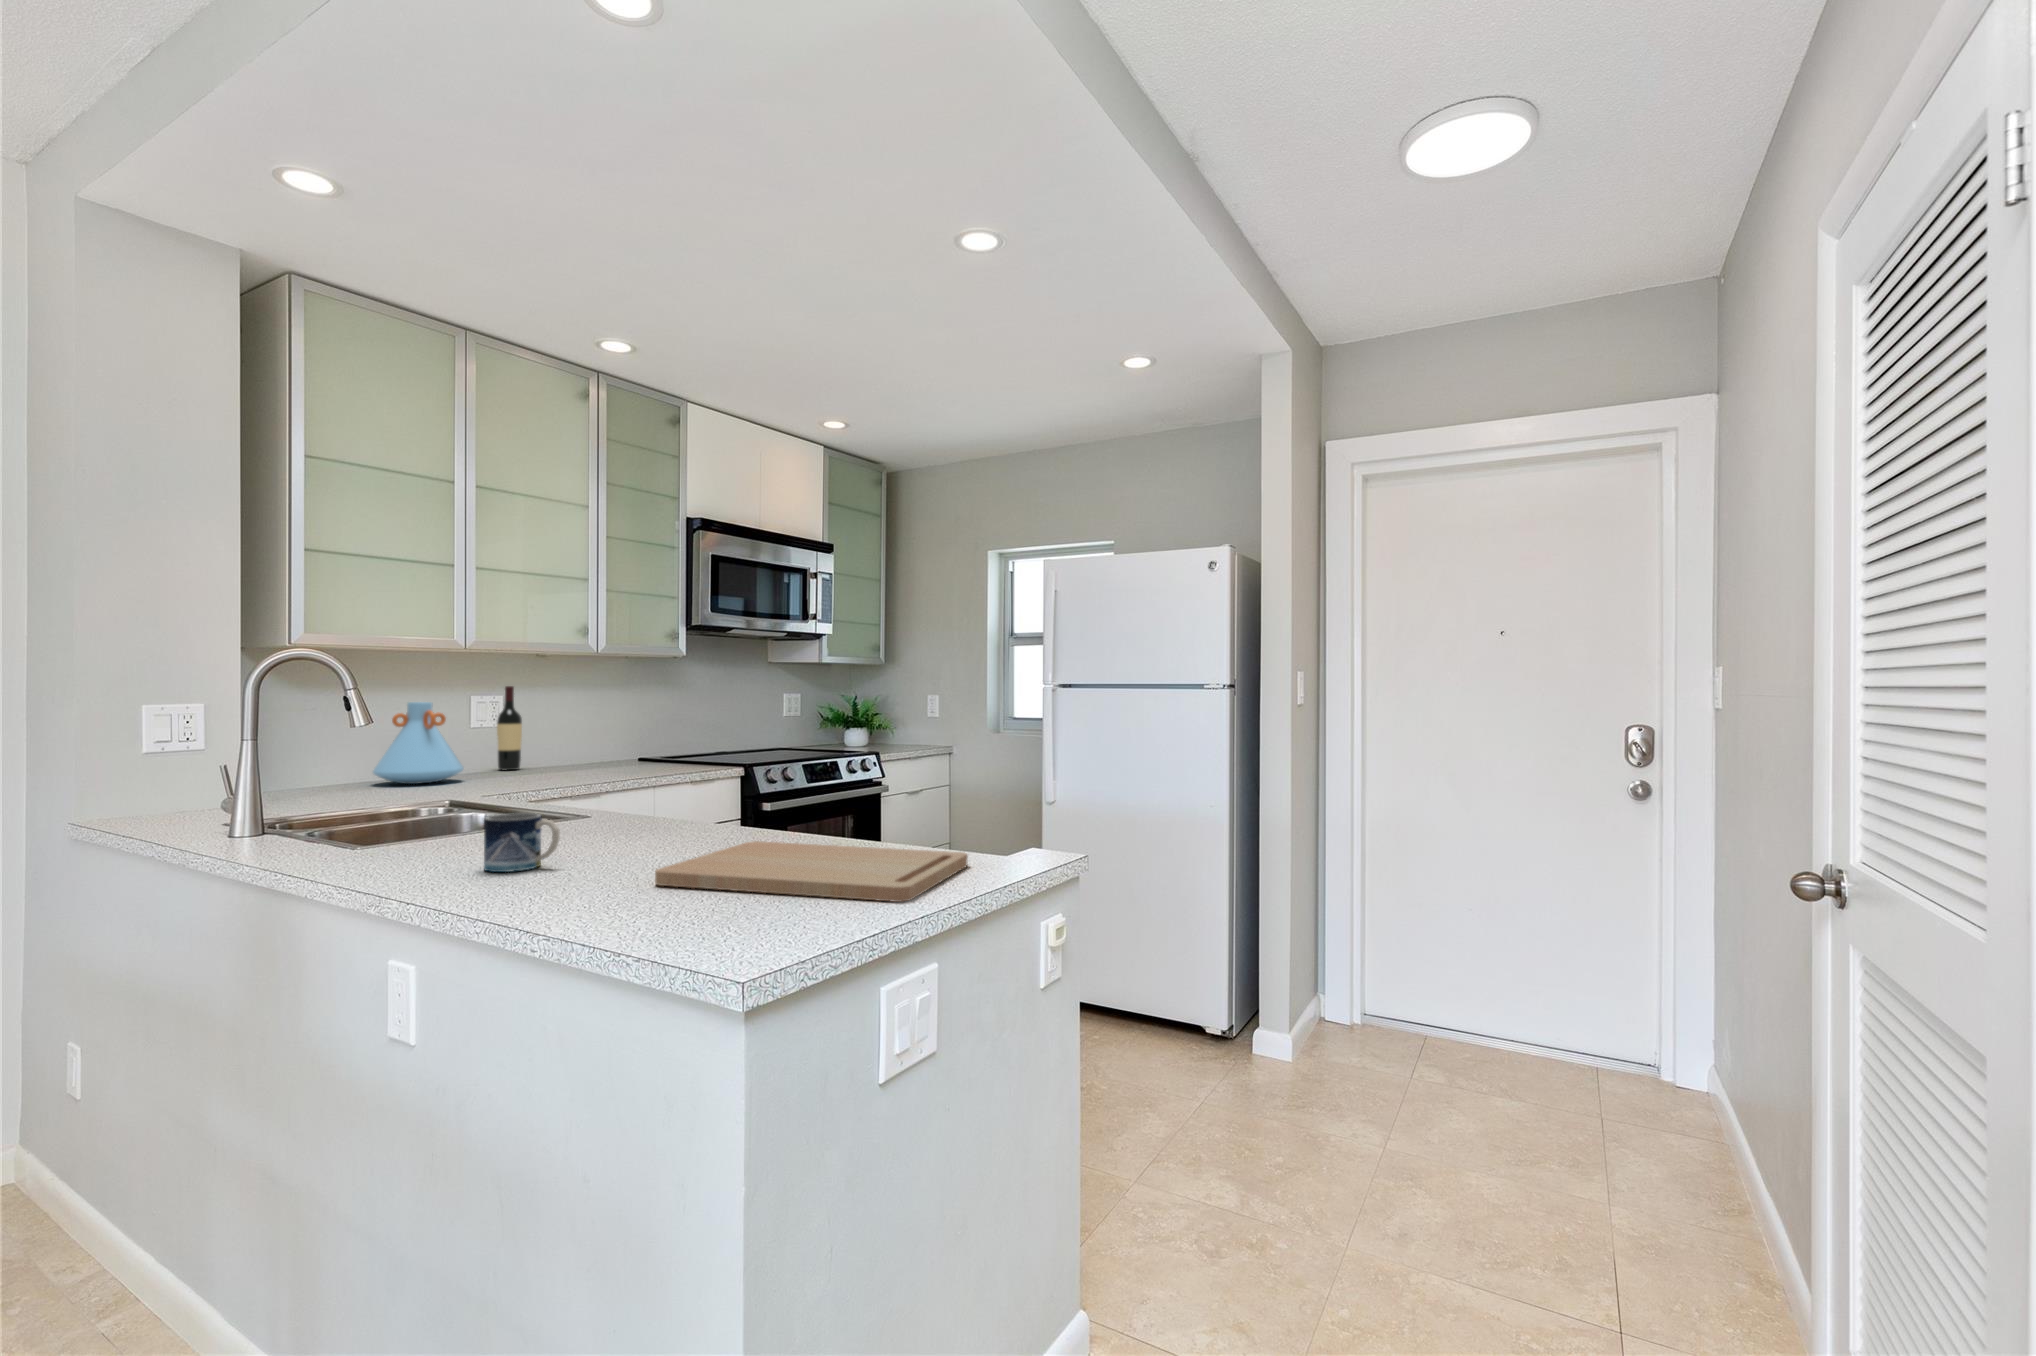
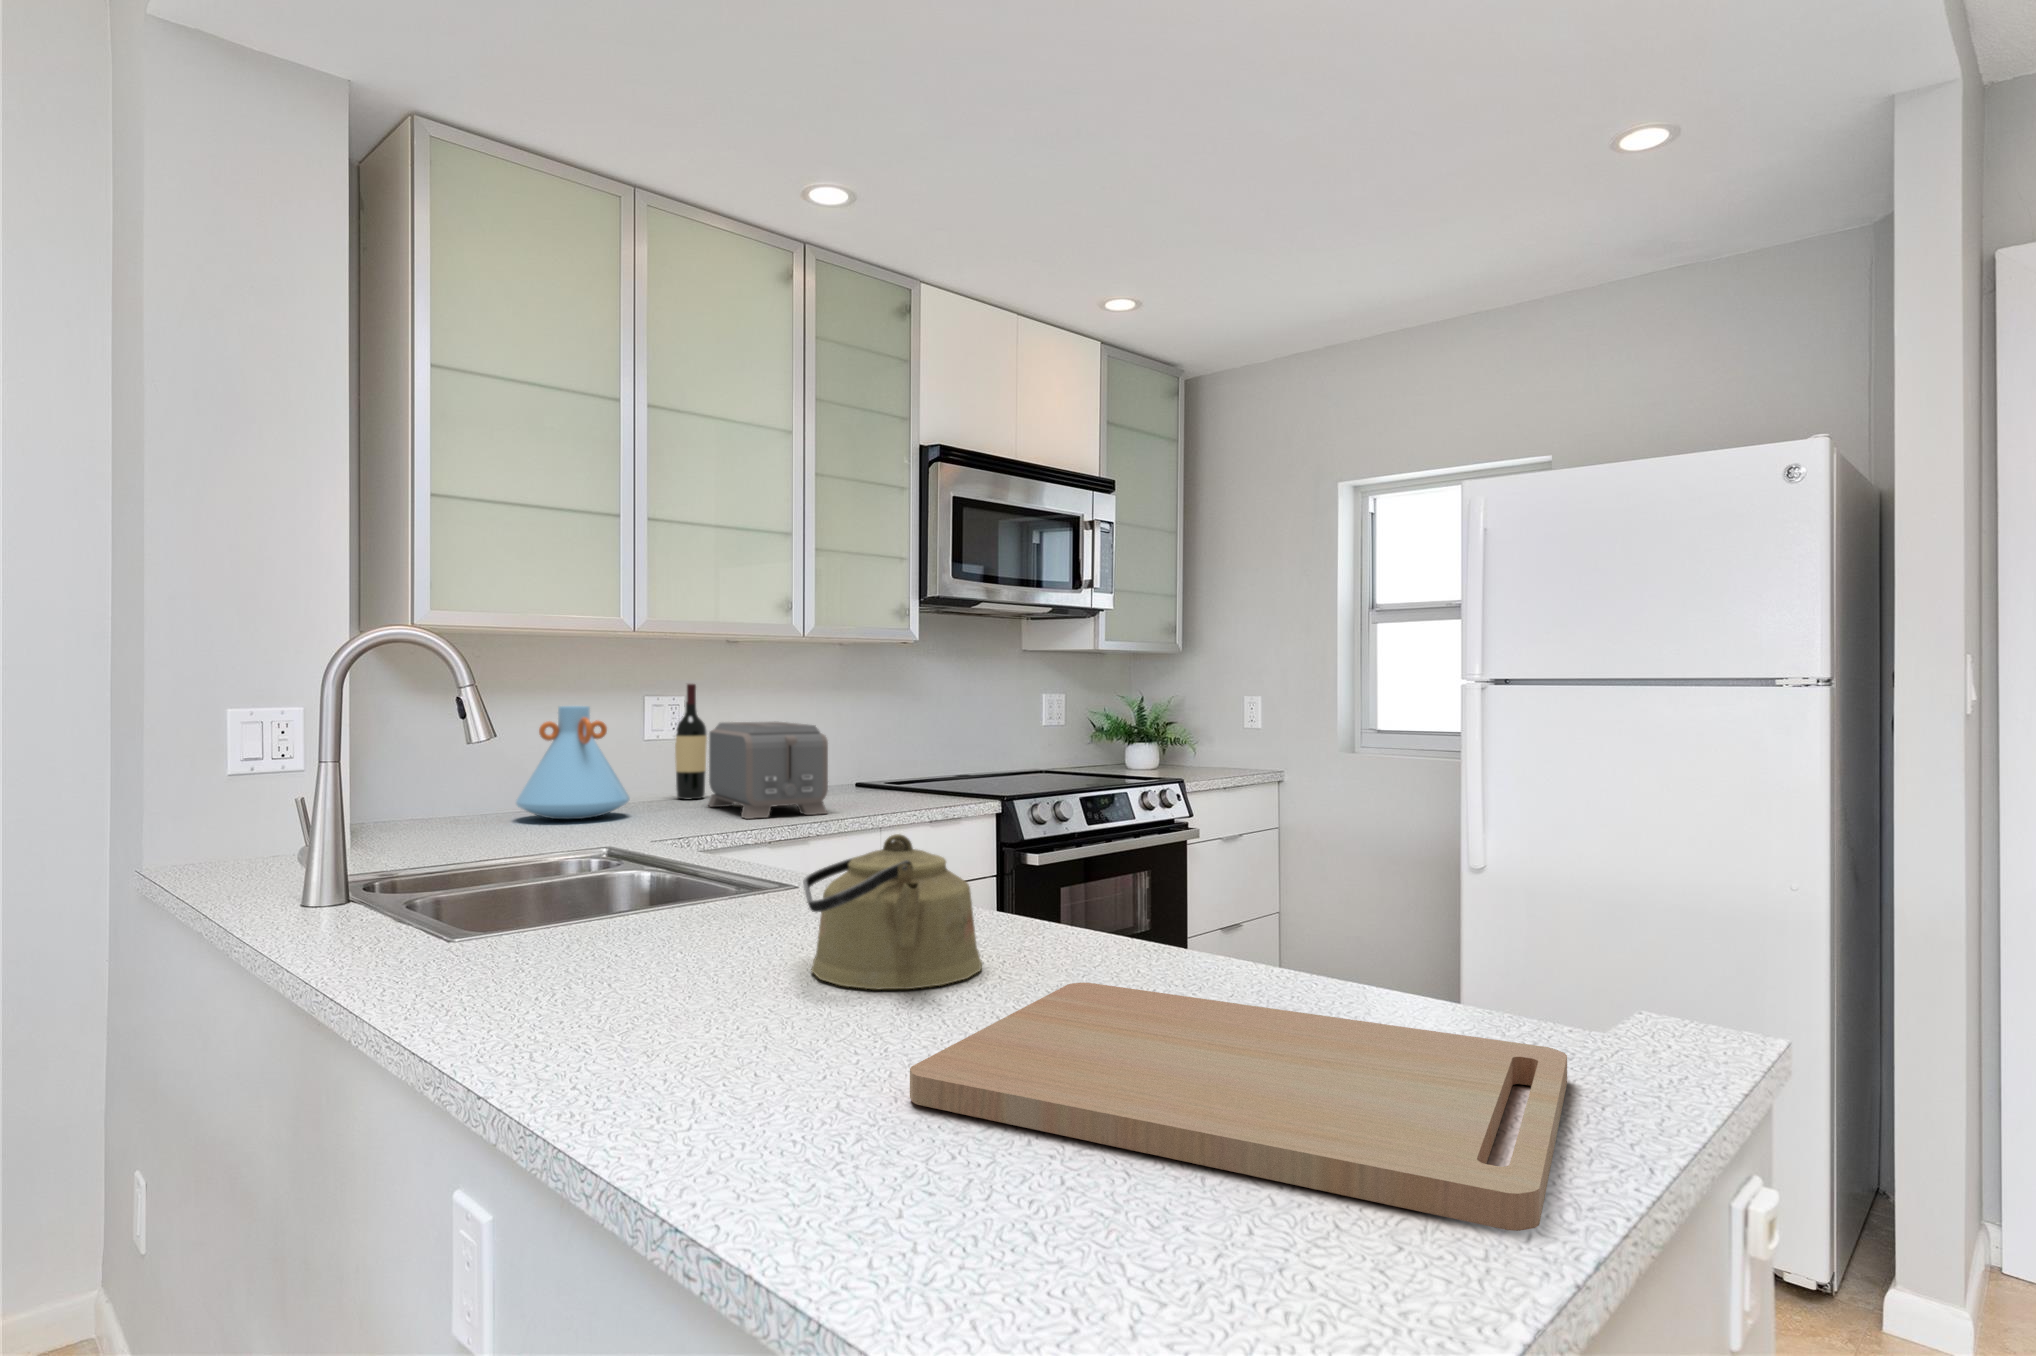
toaster: none [523,713,617,781] -> present [708,722,828,819]
kettle: none [600,771,705,852] -> present [803,834,982,989]
mug: present [484,813,560,872] -> none [602,915,732,1033]

